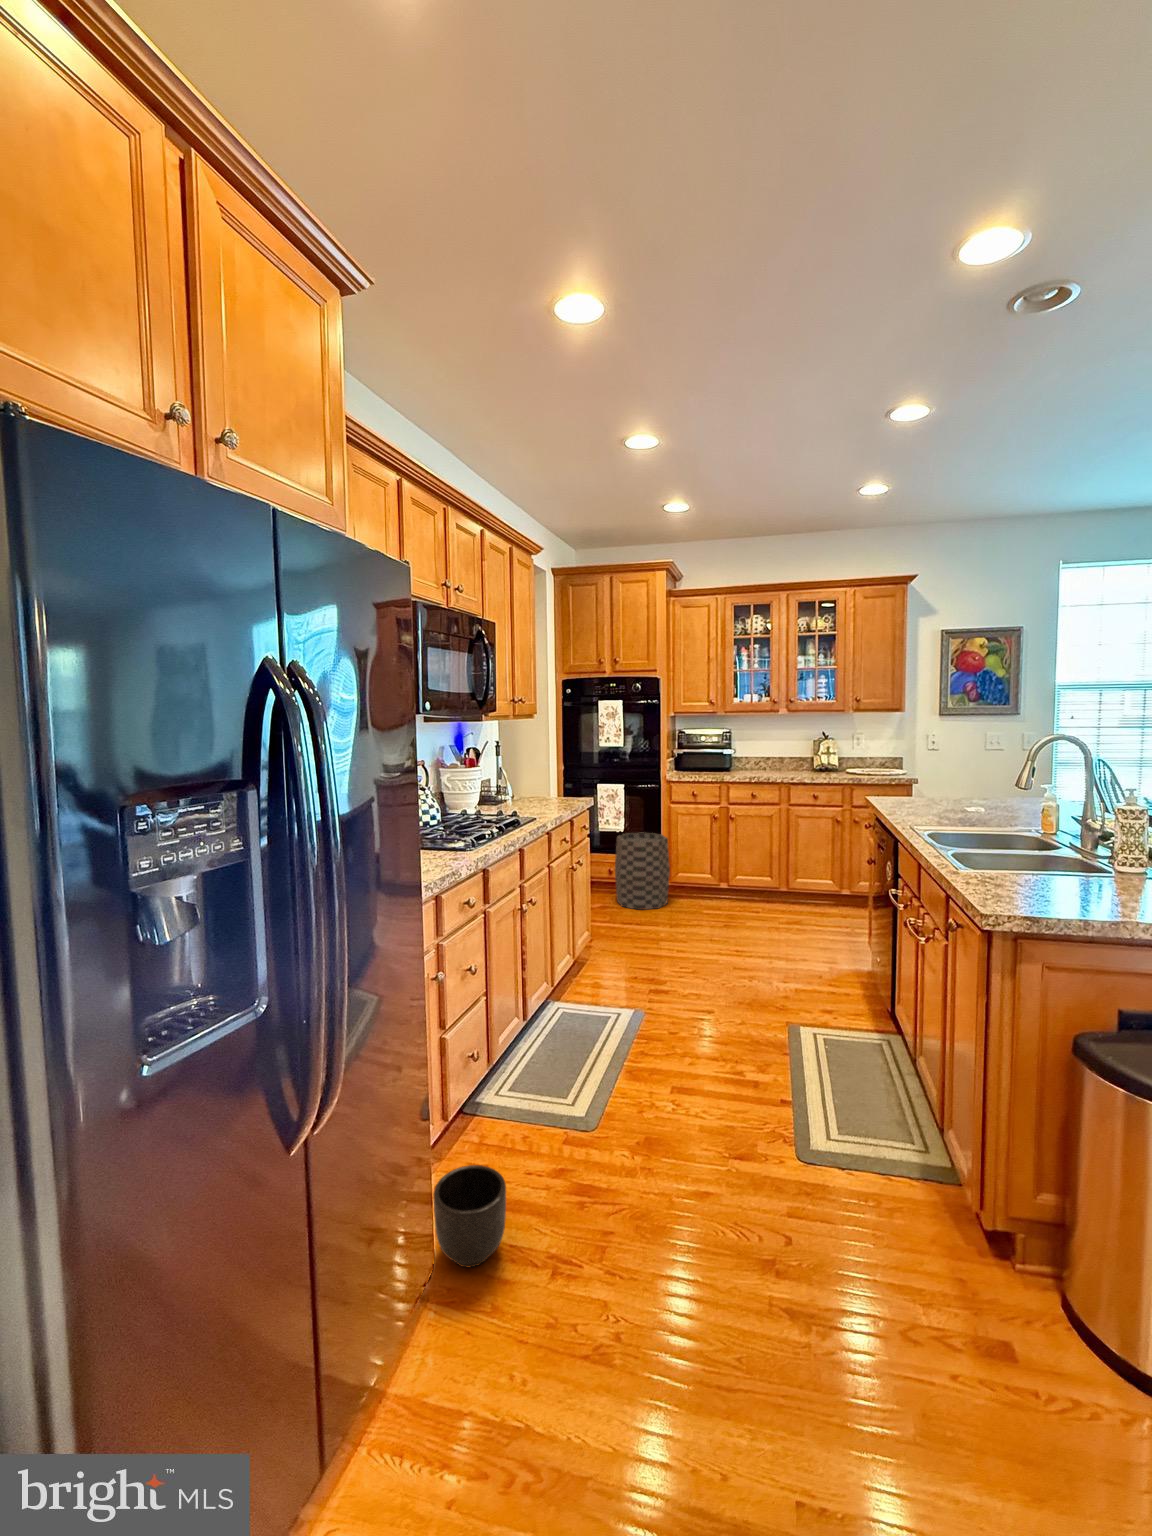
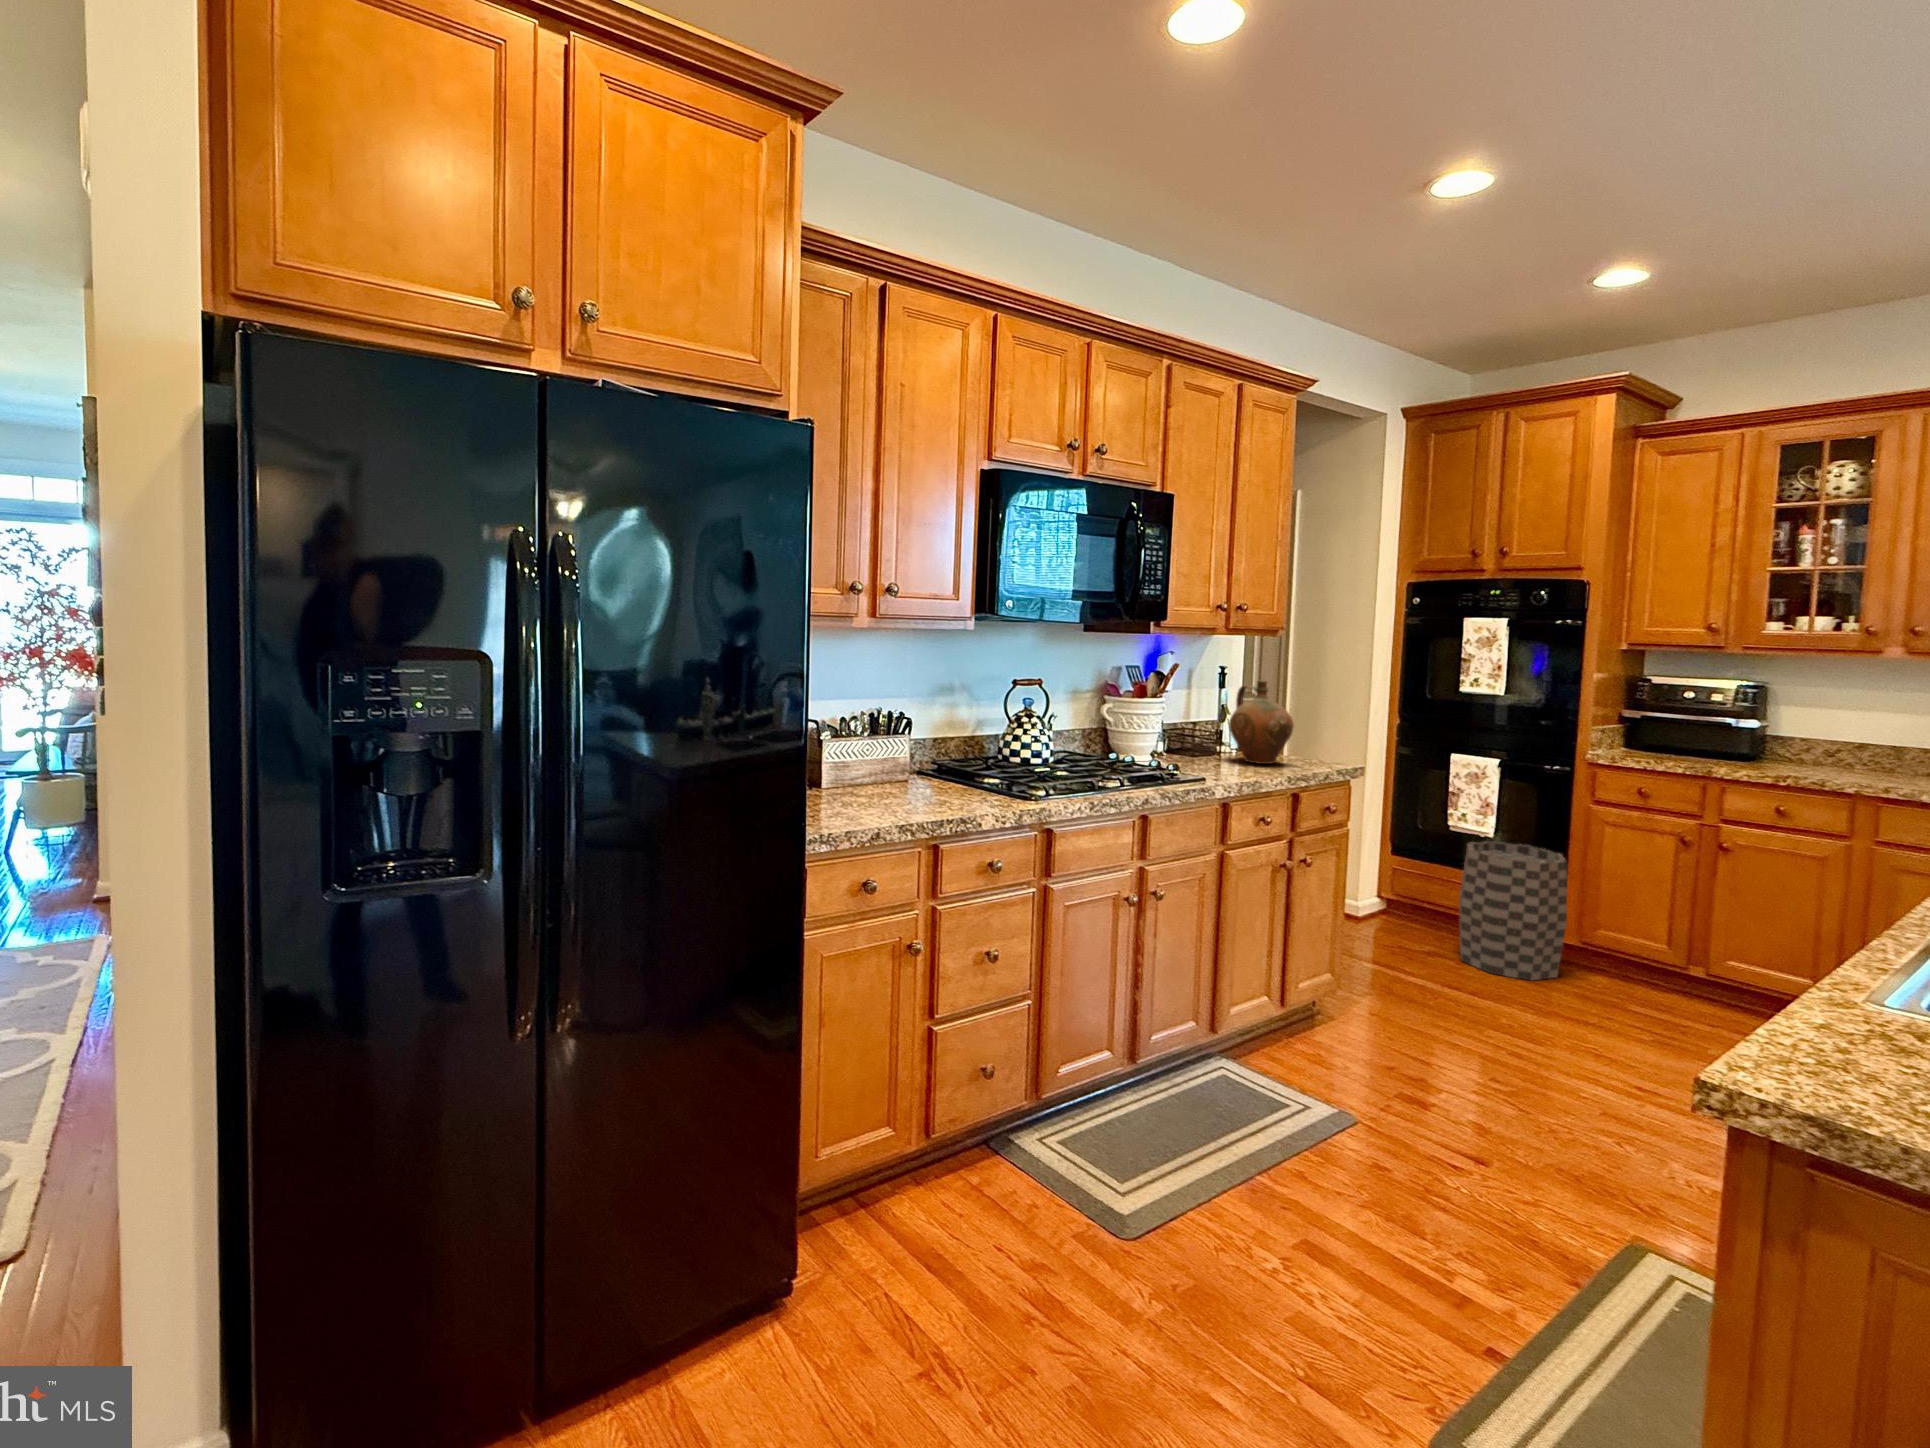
ceramic jug: none [523,749,562,804] -> present [1230,681,1293,764]
planter: present [433,1165,506,1267] -> none [817,1184,908,1313]

